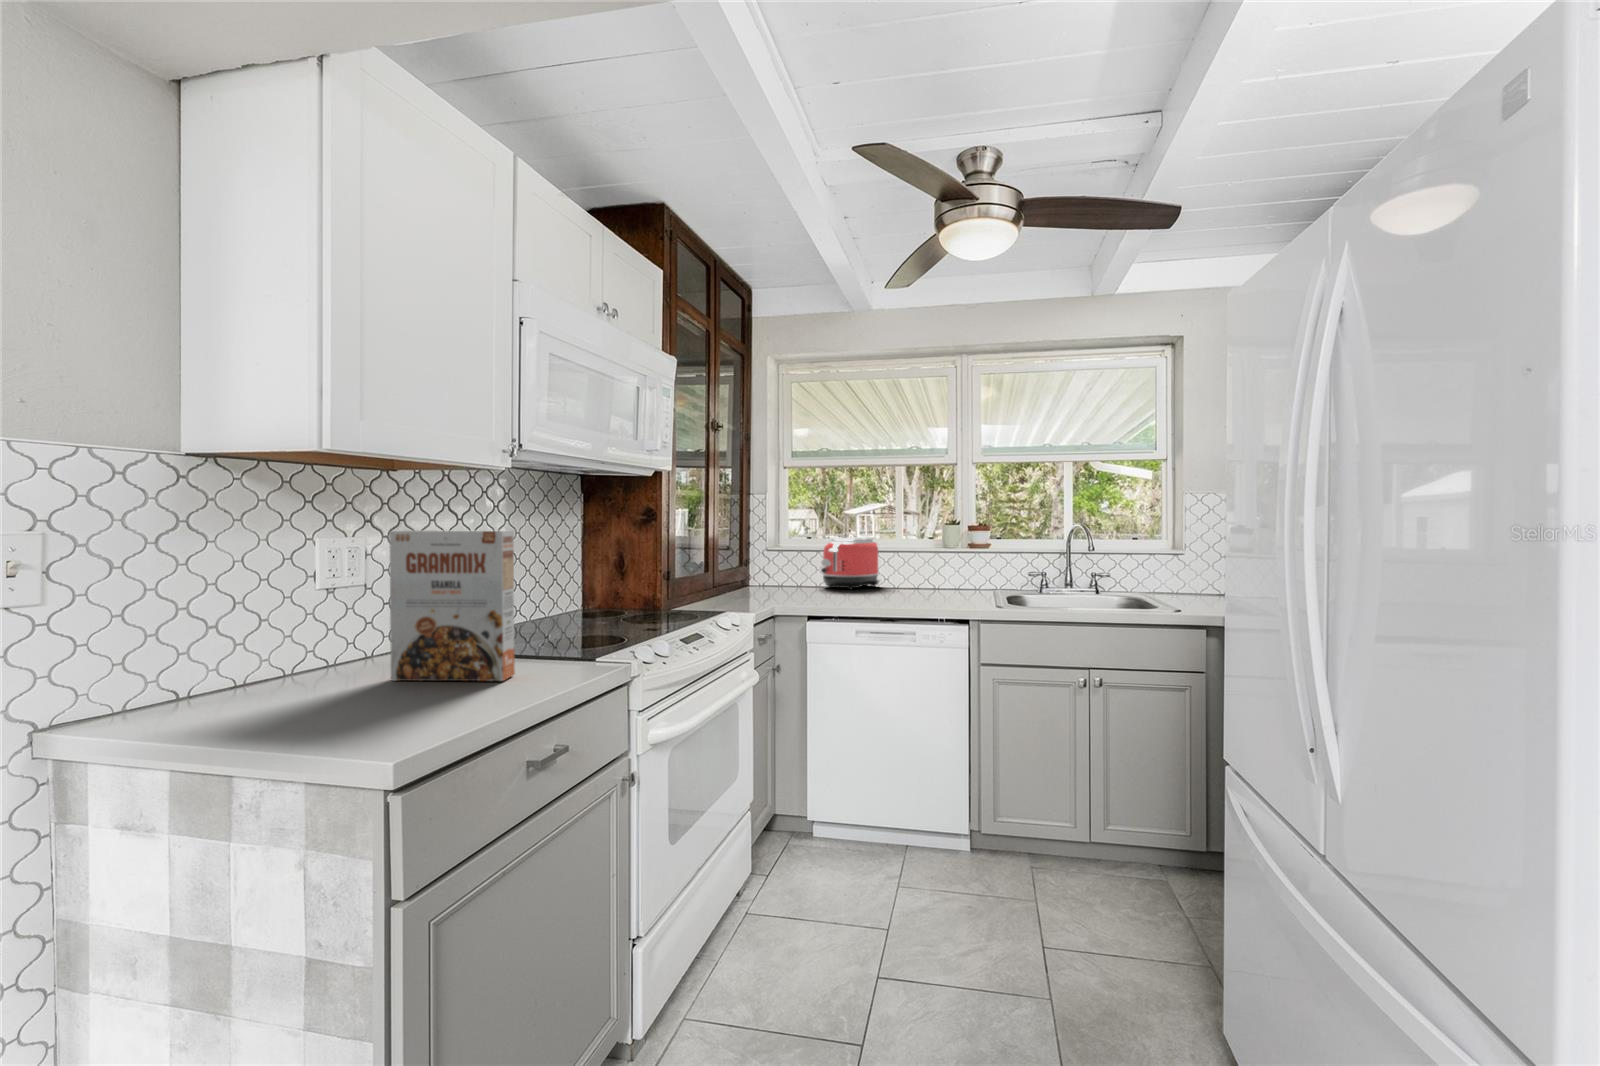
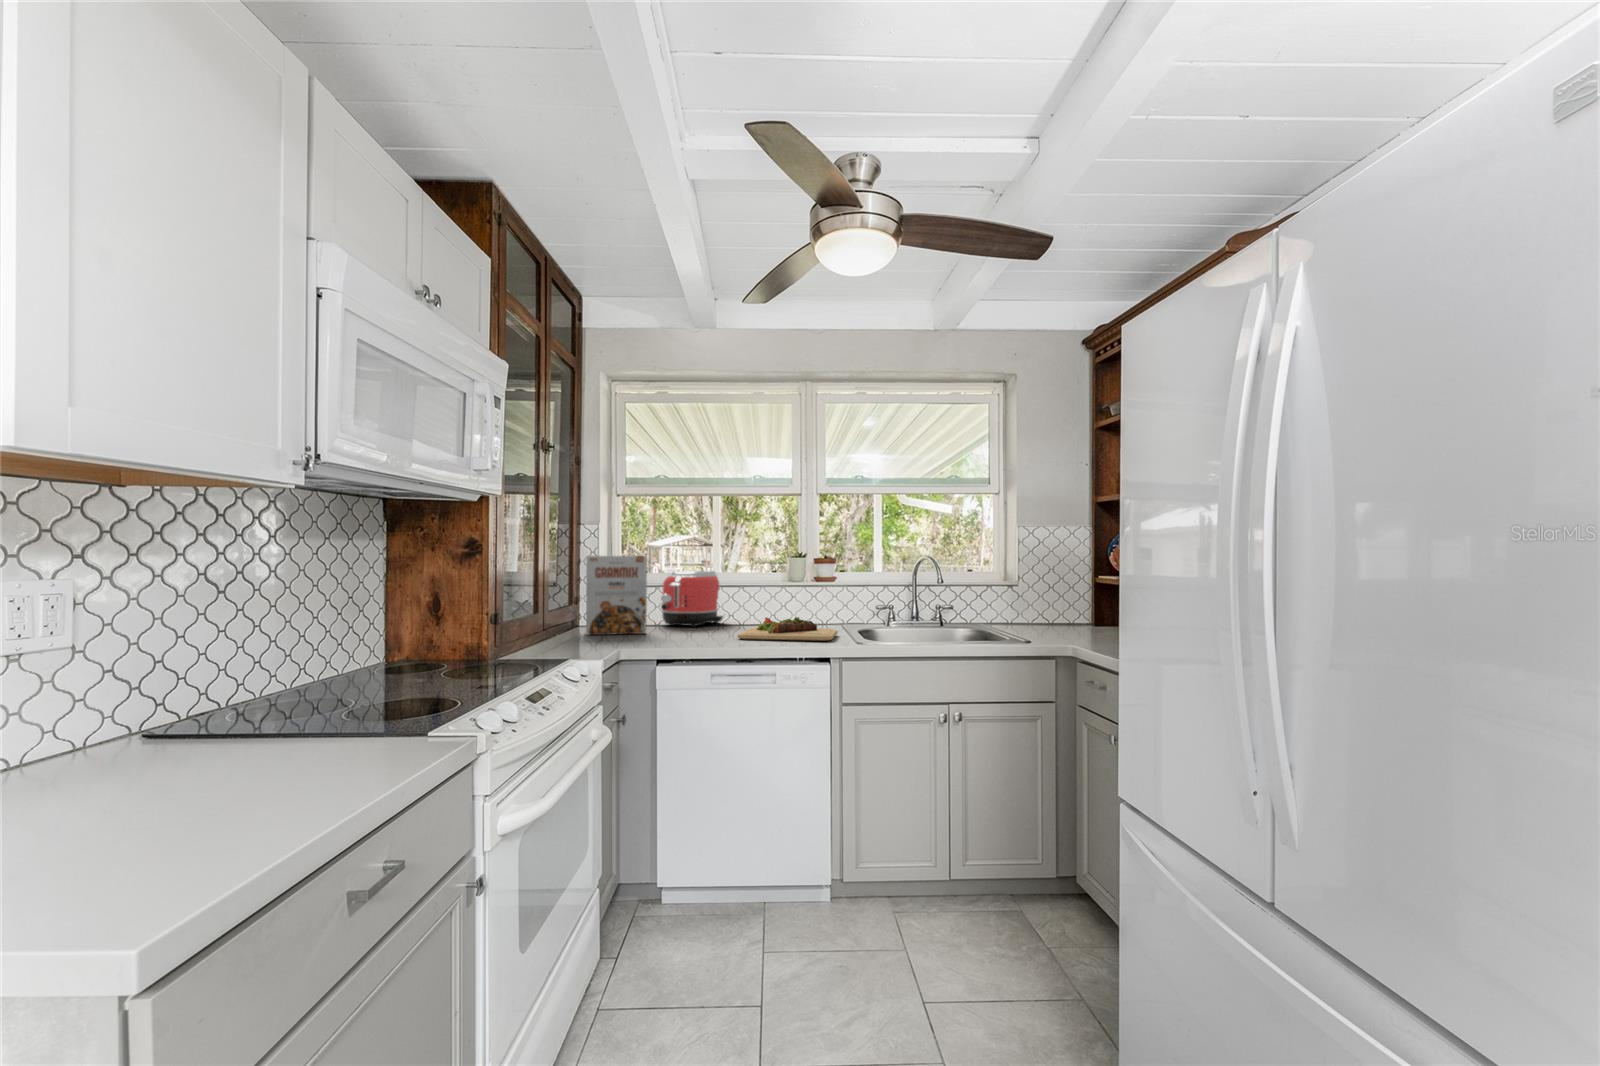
cereal box: present [389,530,515,681] -> present [586,556,647,635]
cutting board: none [885,582,982,605] -> present [738,617,837,641]

